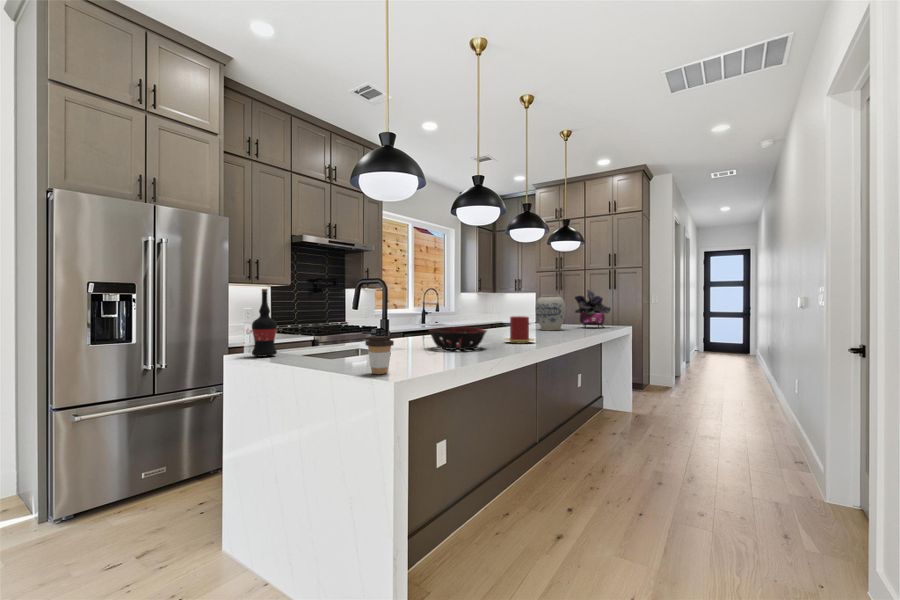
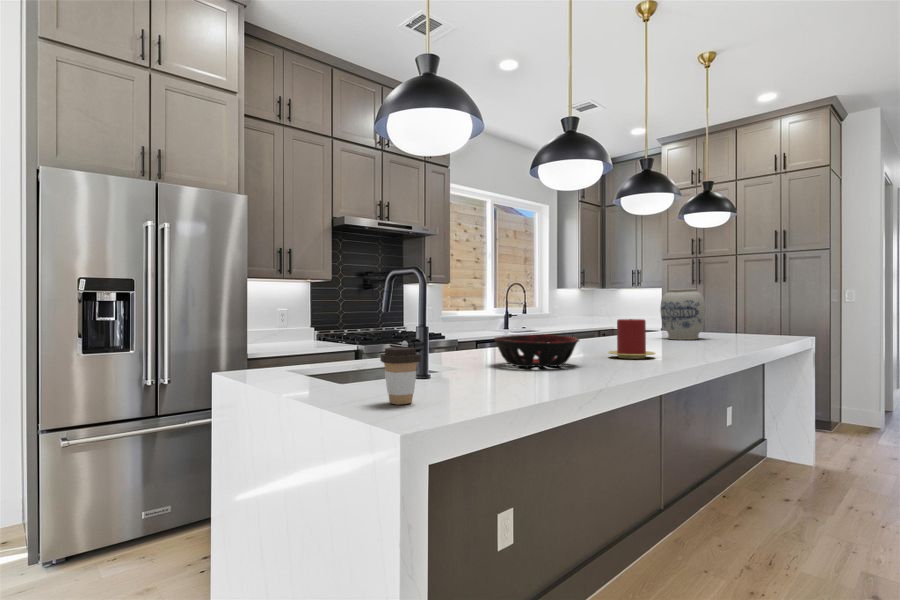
wine bottle: present [252,289,277,357] -> none [253,282,286,373]
potted plant: present [575,290,611,327] -> none [720,281,777,336]

